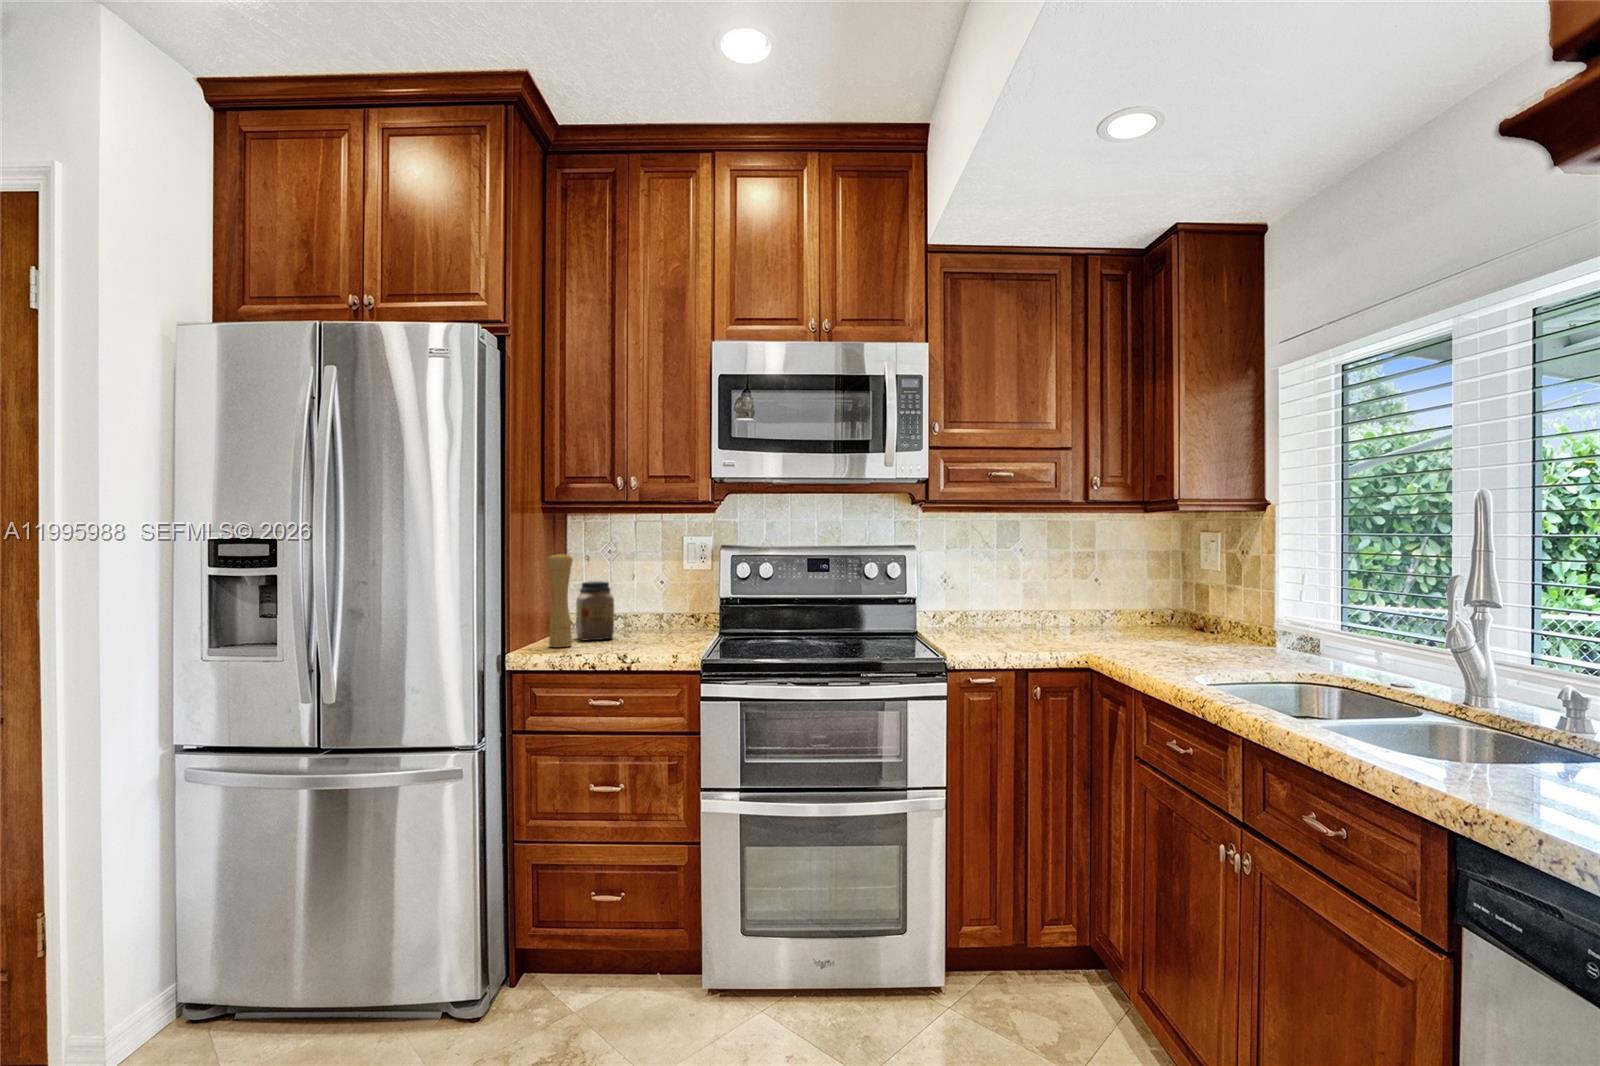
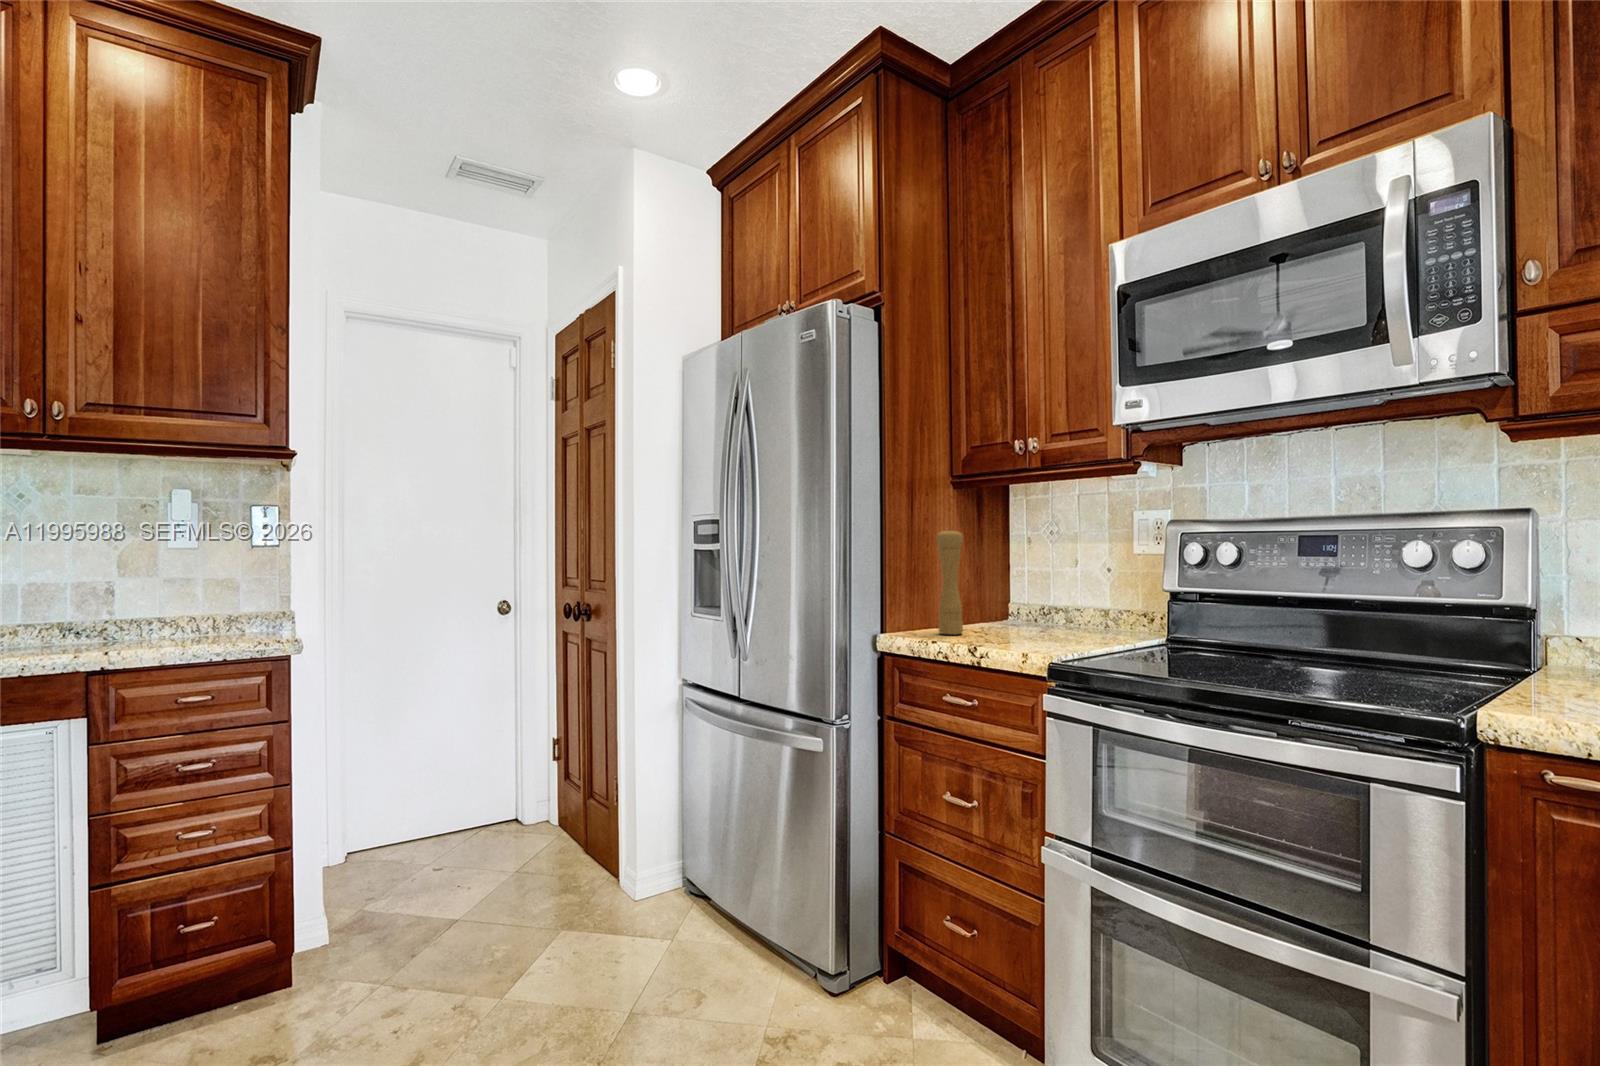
jar: present [576,581,614,641] -> none [985,564,1030,632]

